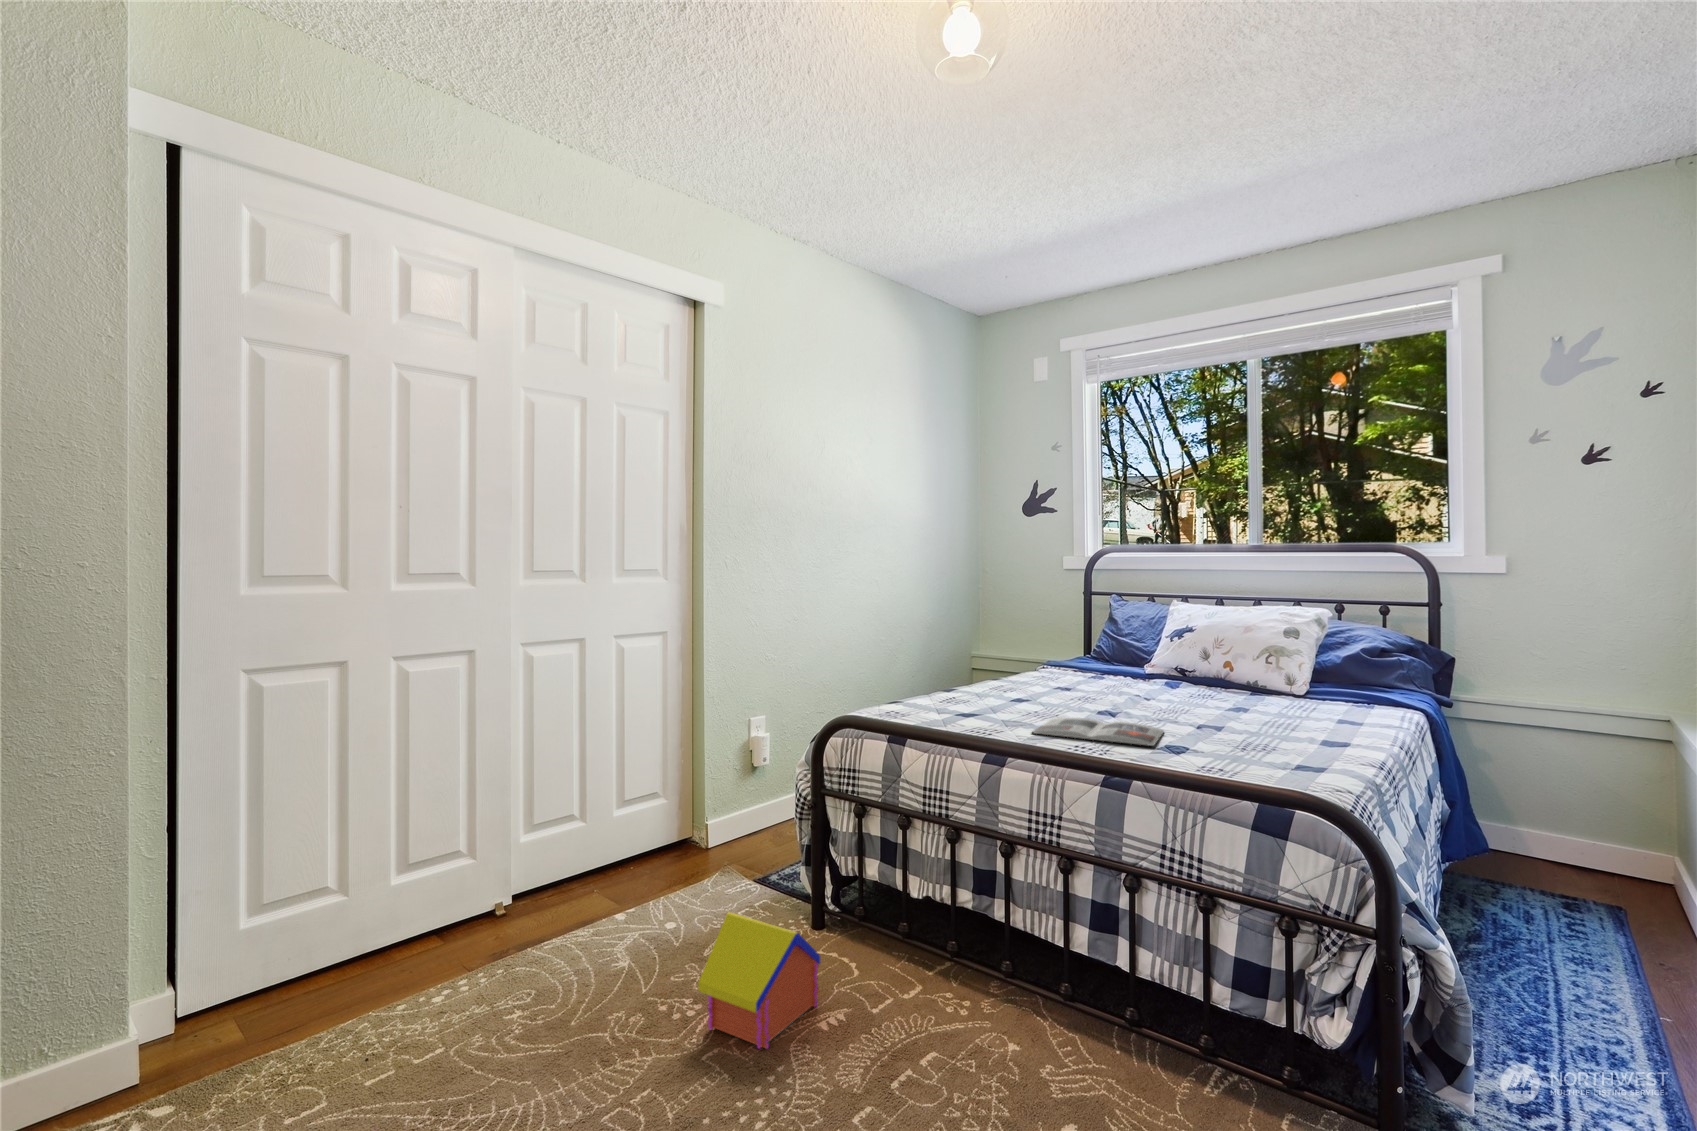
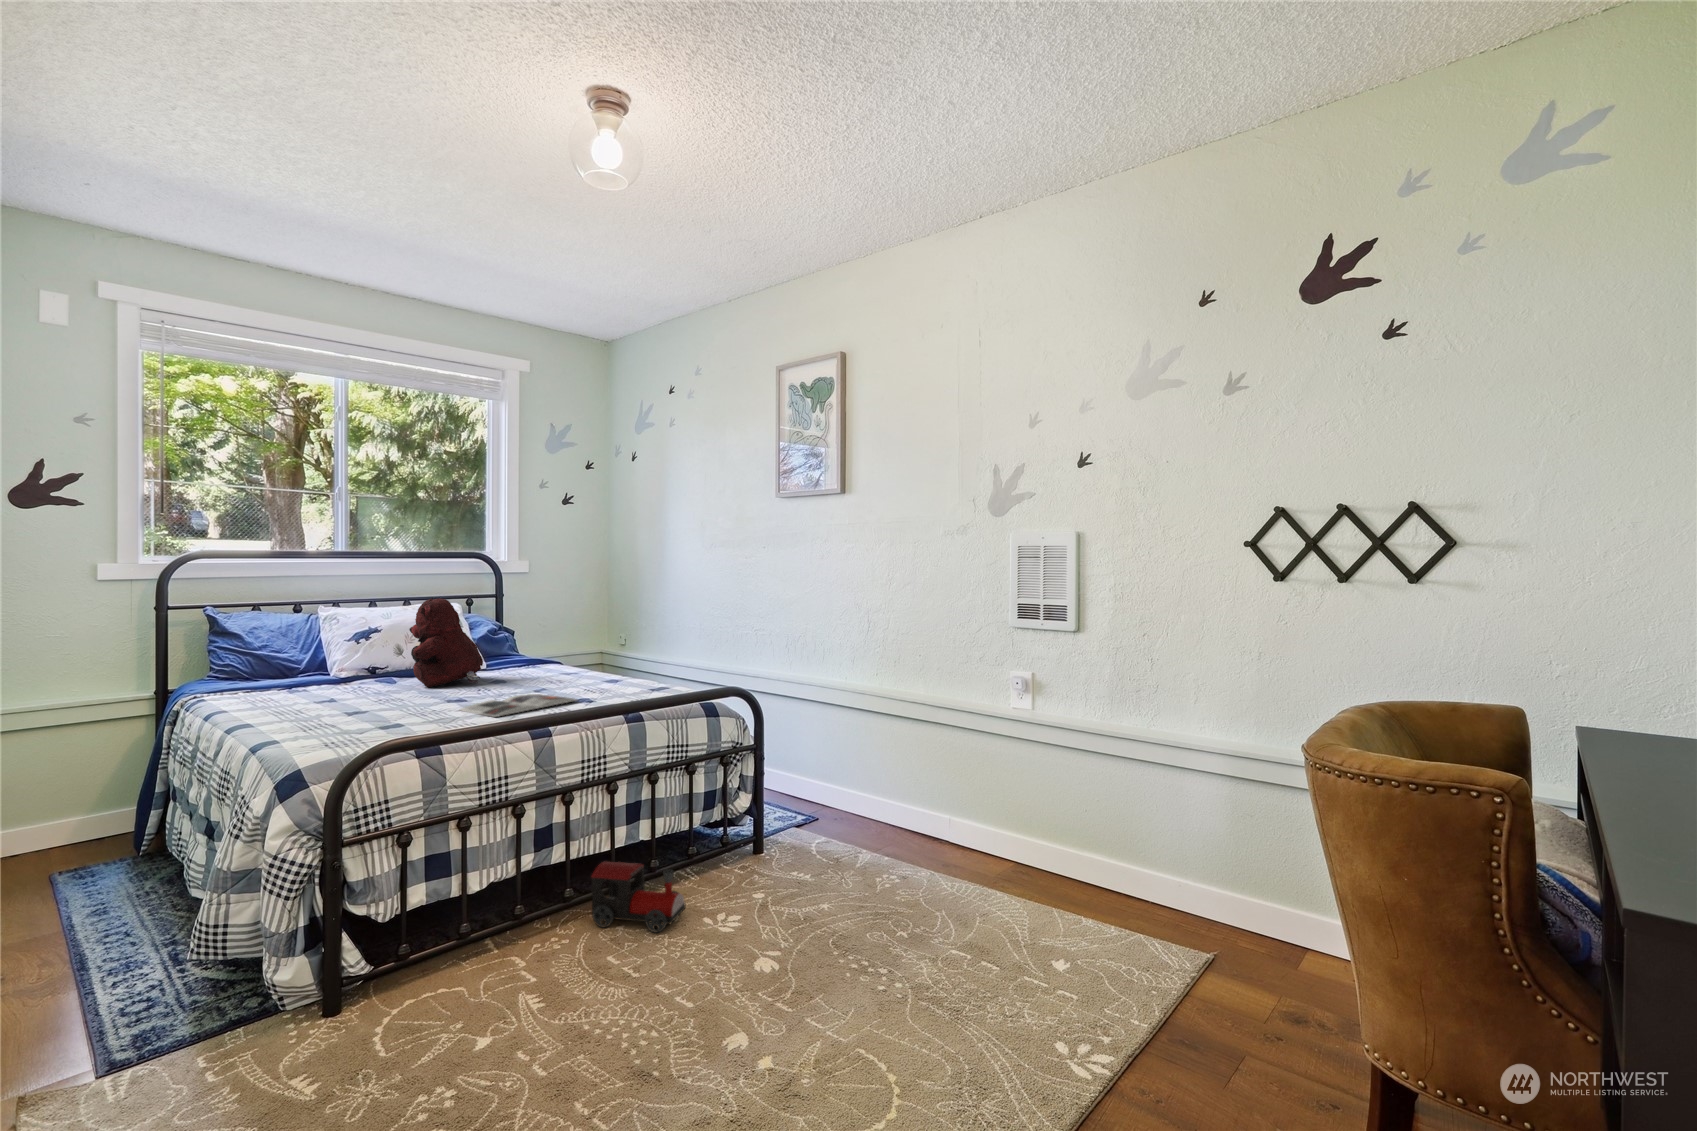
teddy bear: none [1130,597,1215,704] -> present [409,598,483,687]
toy house: present [698,913,820,1049] -> none [417,932,551,1083]
toy train: none [999,951,1069,1082] -> present [591,862,686,933]

